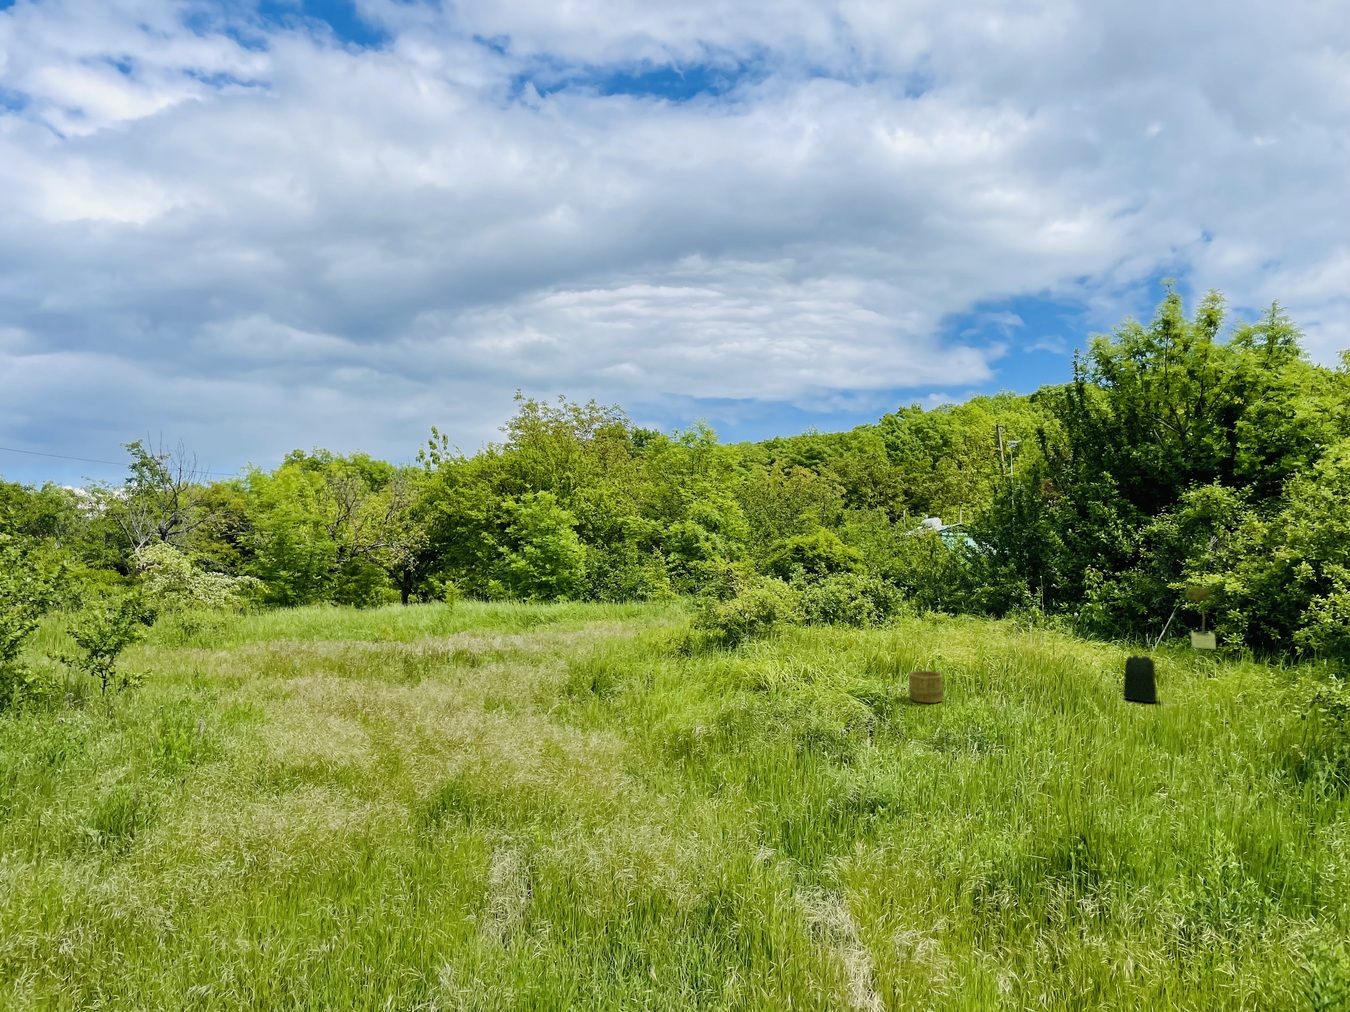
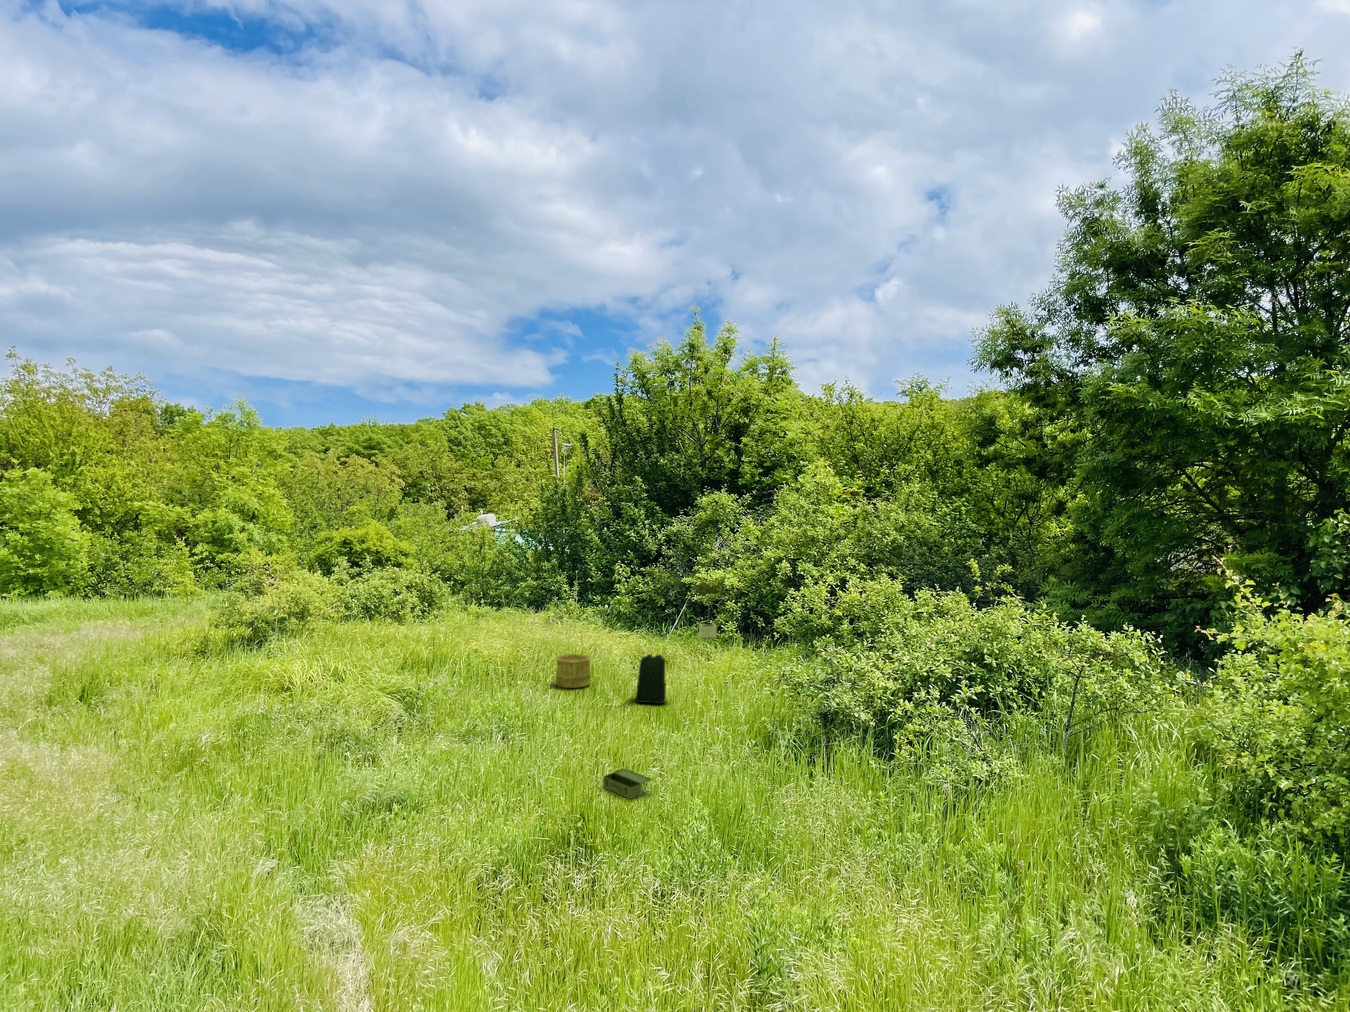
wooden bucket: present [908,671,943,703] -> present [556,654,591,688]
toolbox: none [1102,743,1151,766] -> present [603,769,652,799]

